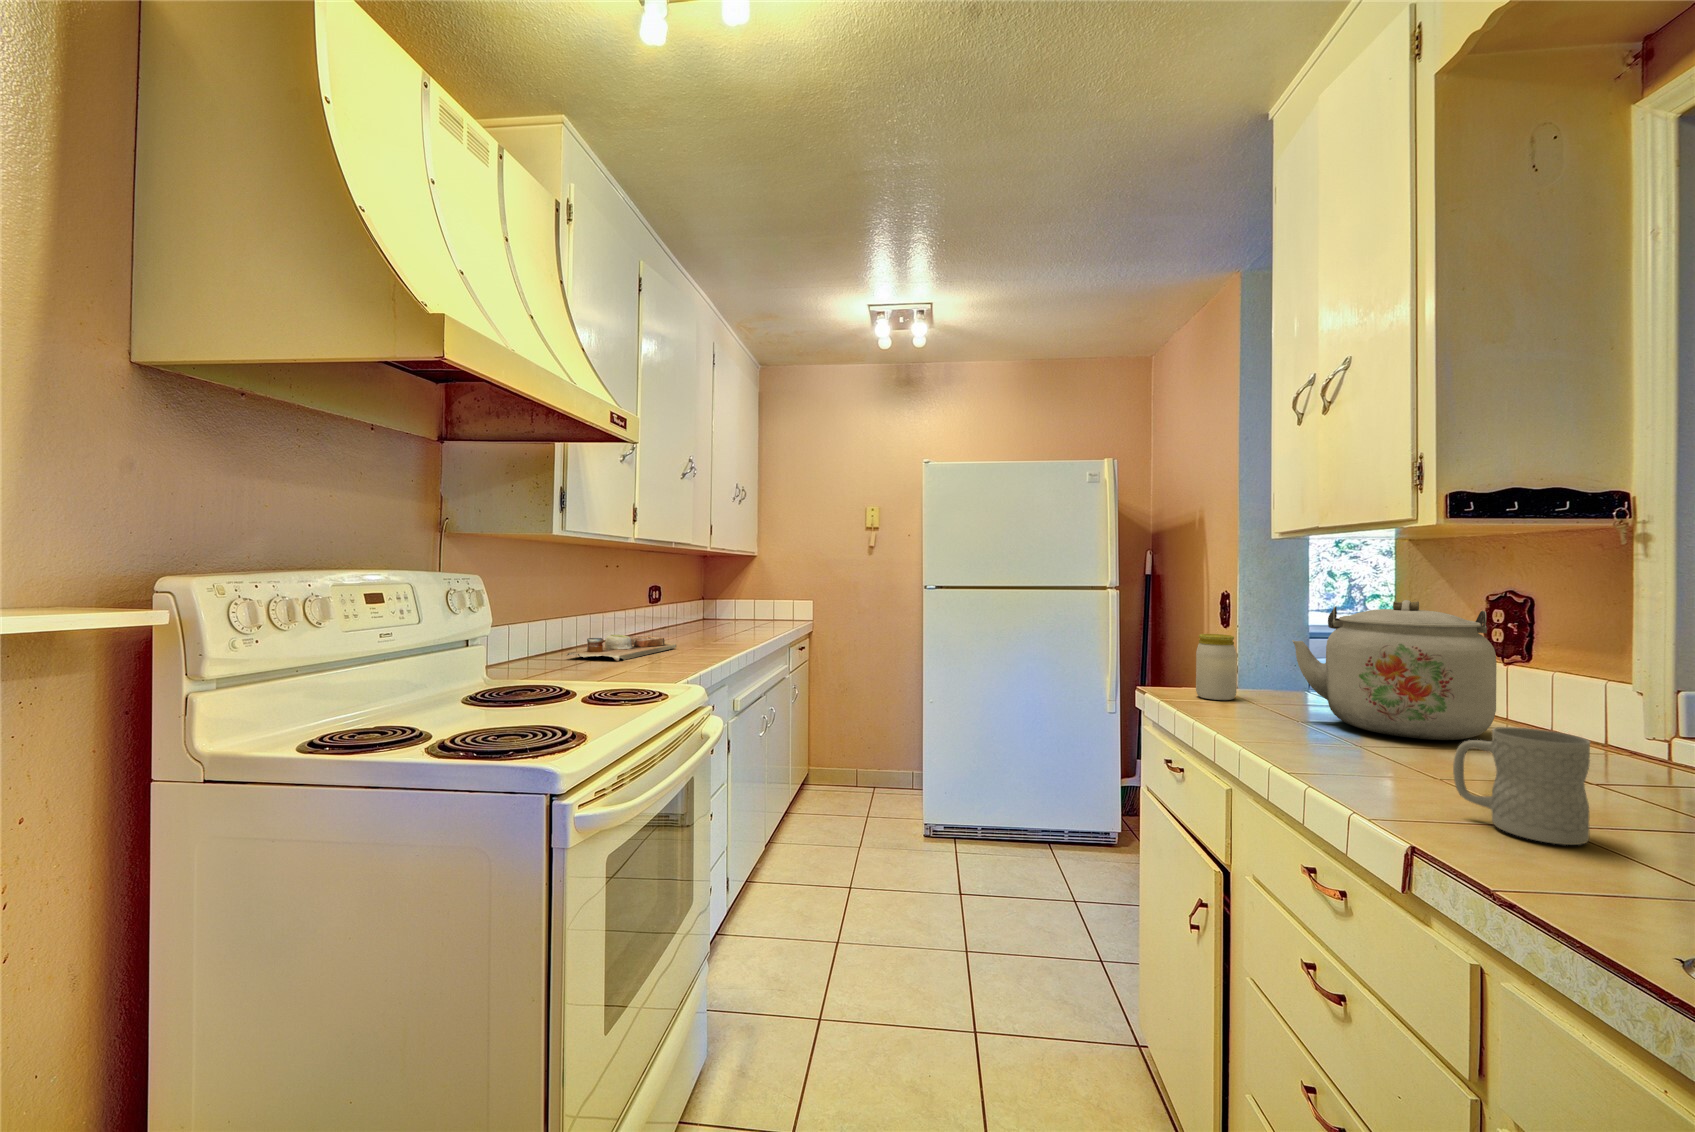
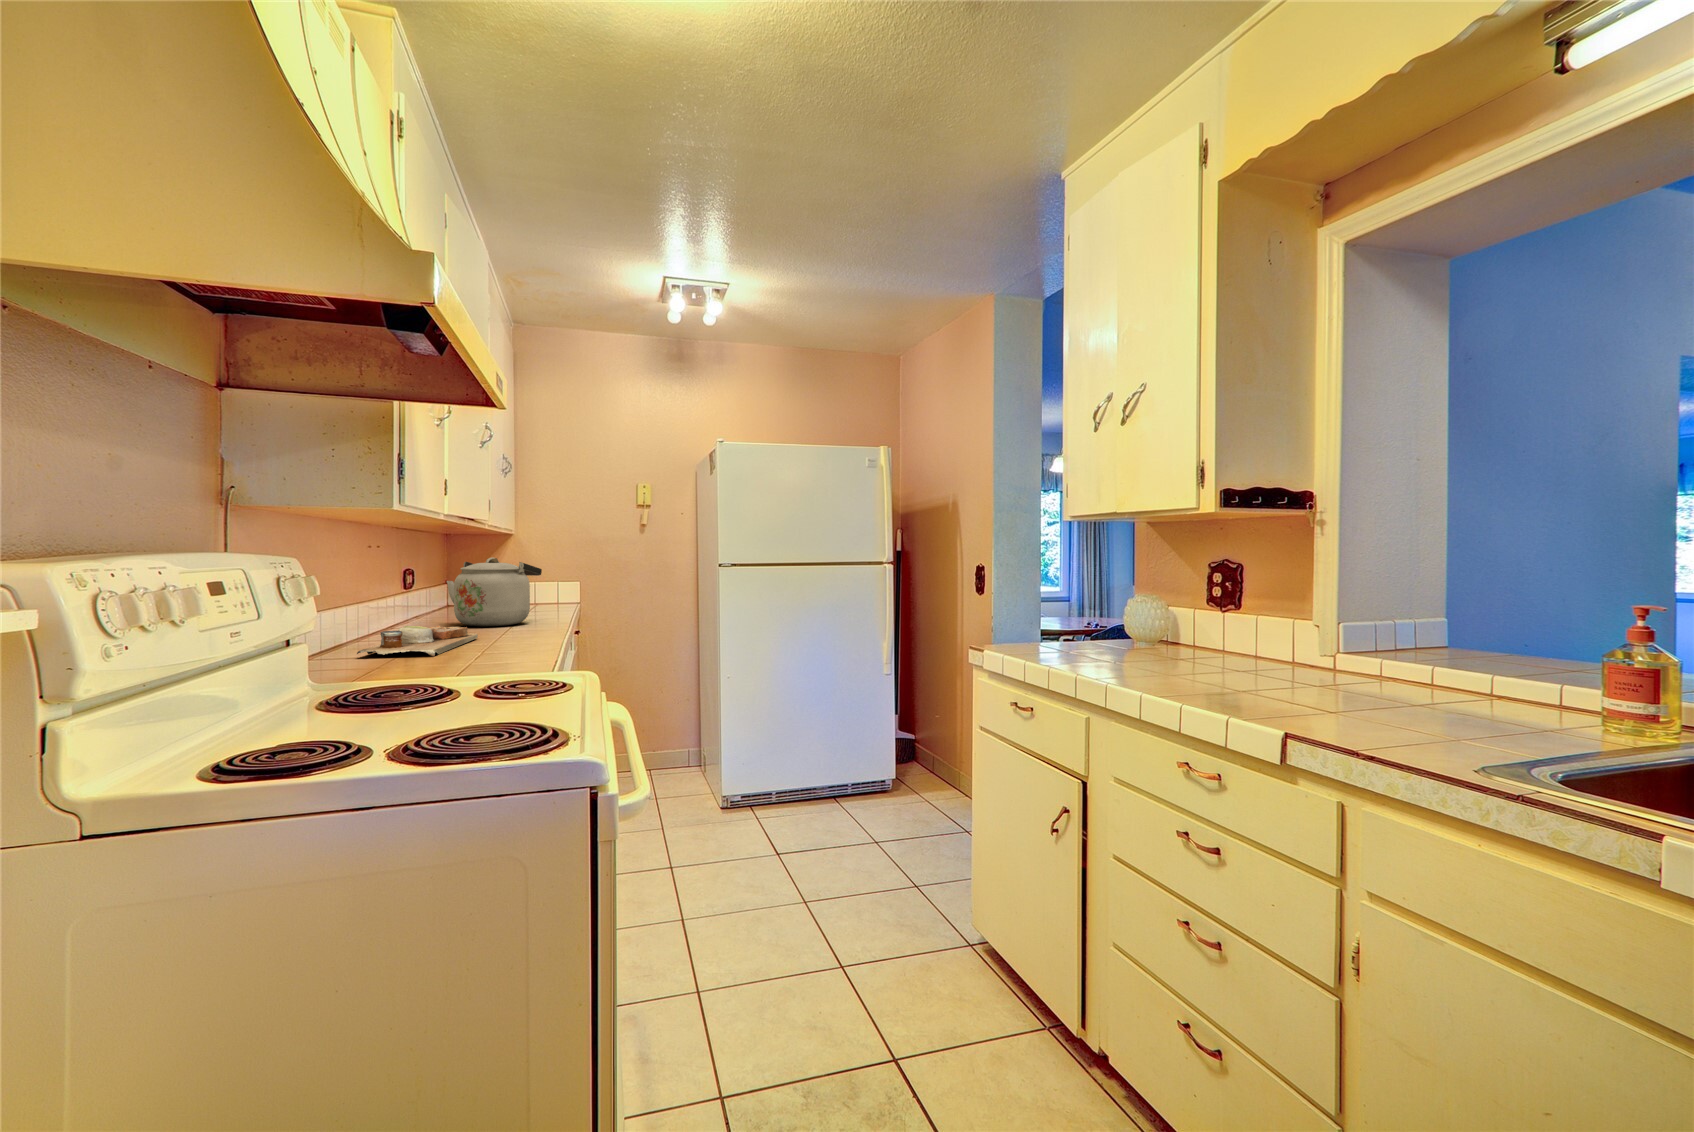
kettle: present [1292,600,1497,740] -> present [447,558,542,626]
jar: present [1196,634,1237,700] -> none [1023,598,1053,651]
mug: present [1453,727,1590,845] -> none [1268,648,1346,718]

